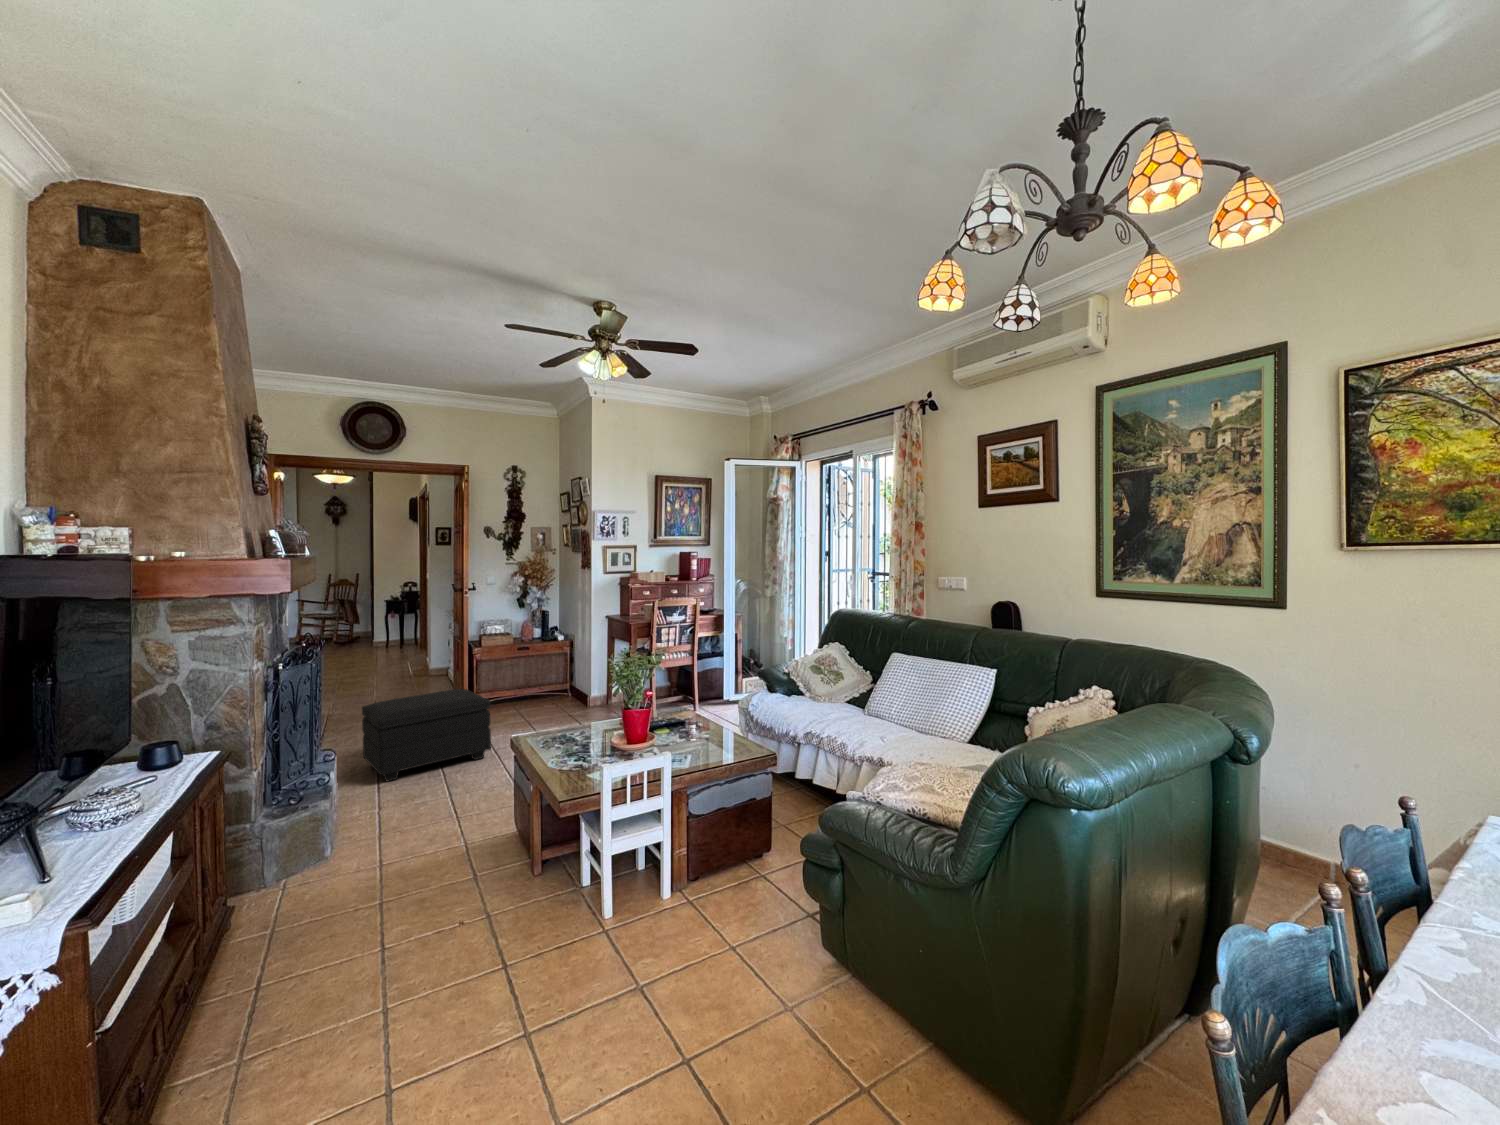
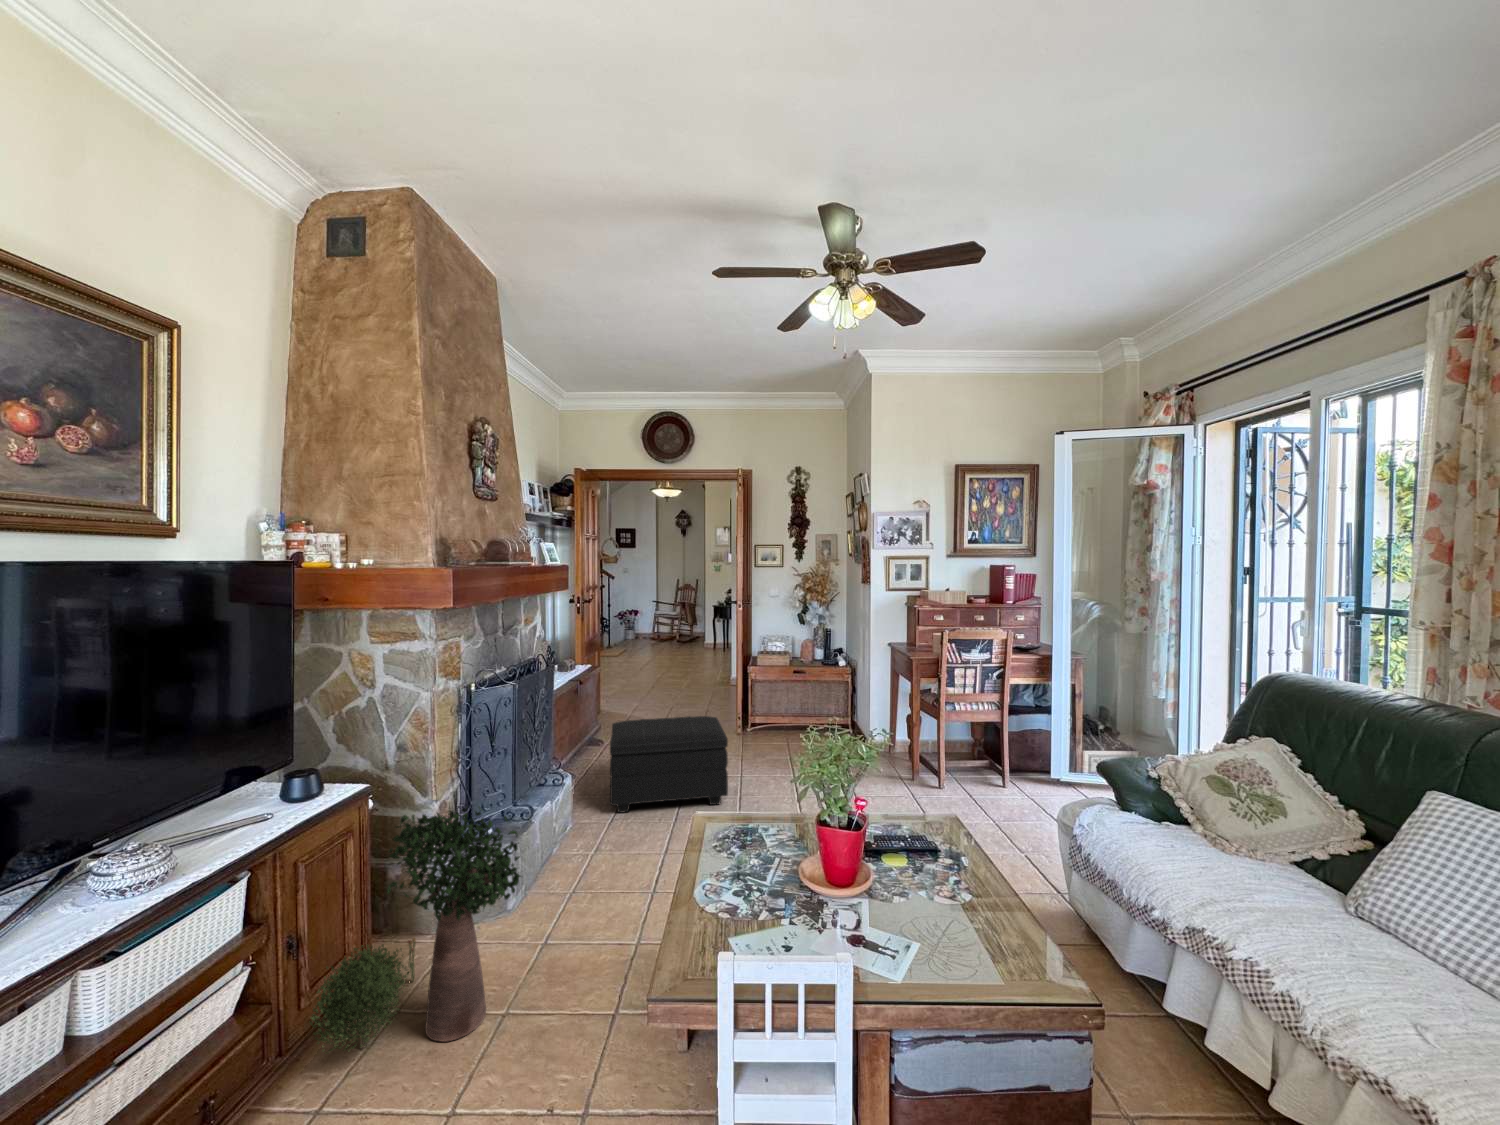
potted plant: none [223,753,396,958] -> present [309,807,521,1054]

